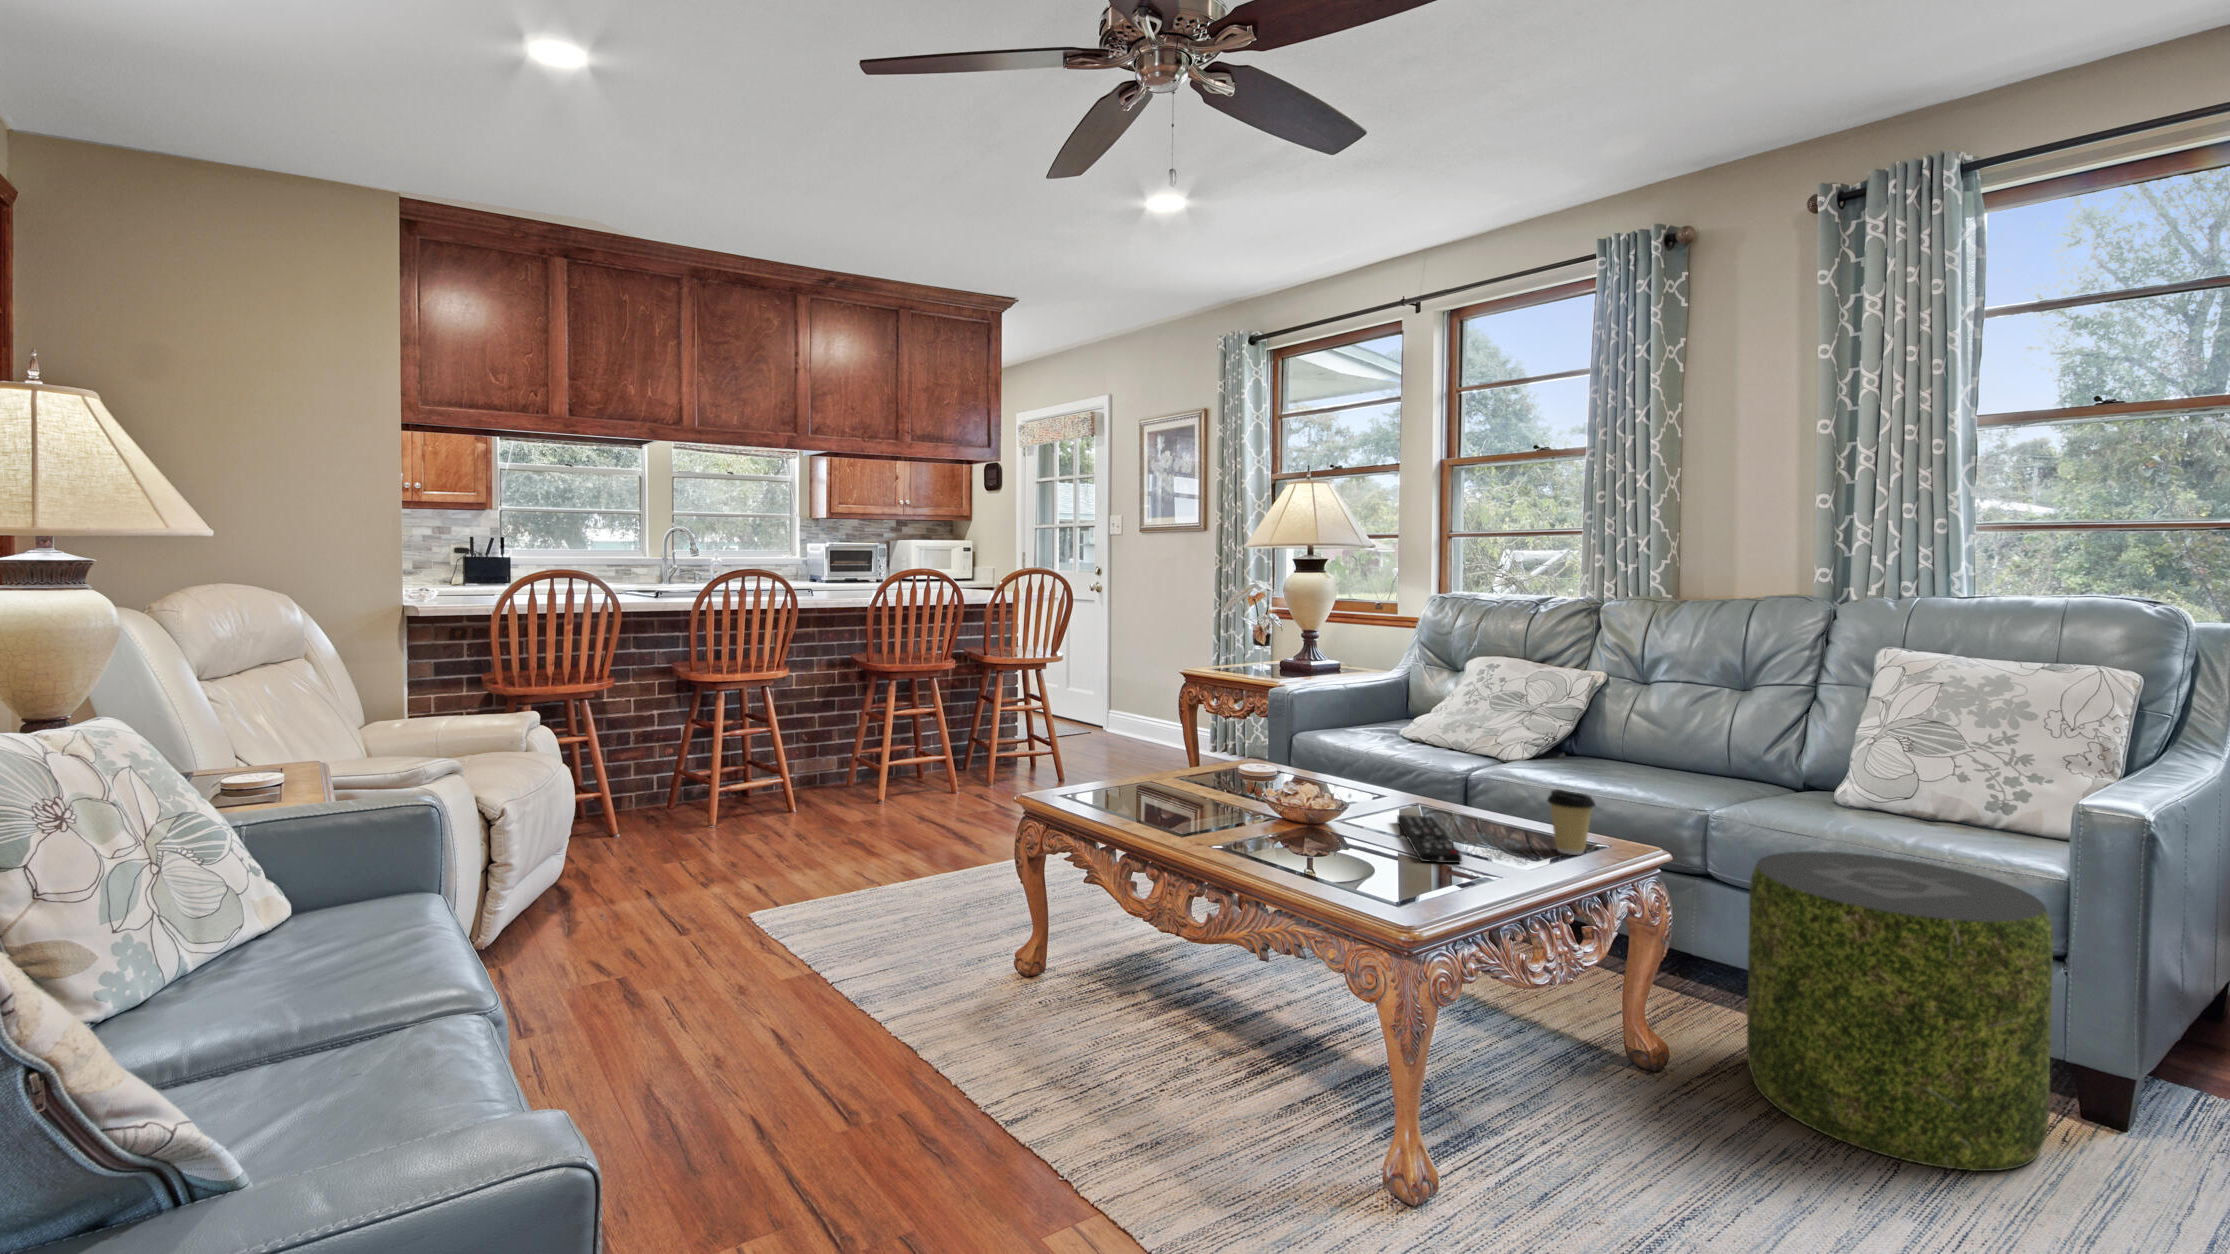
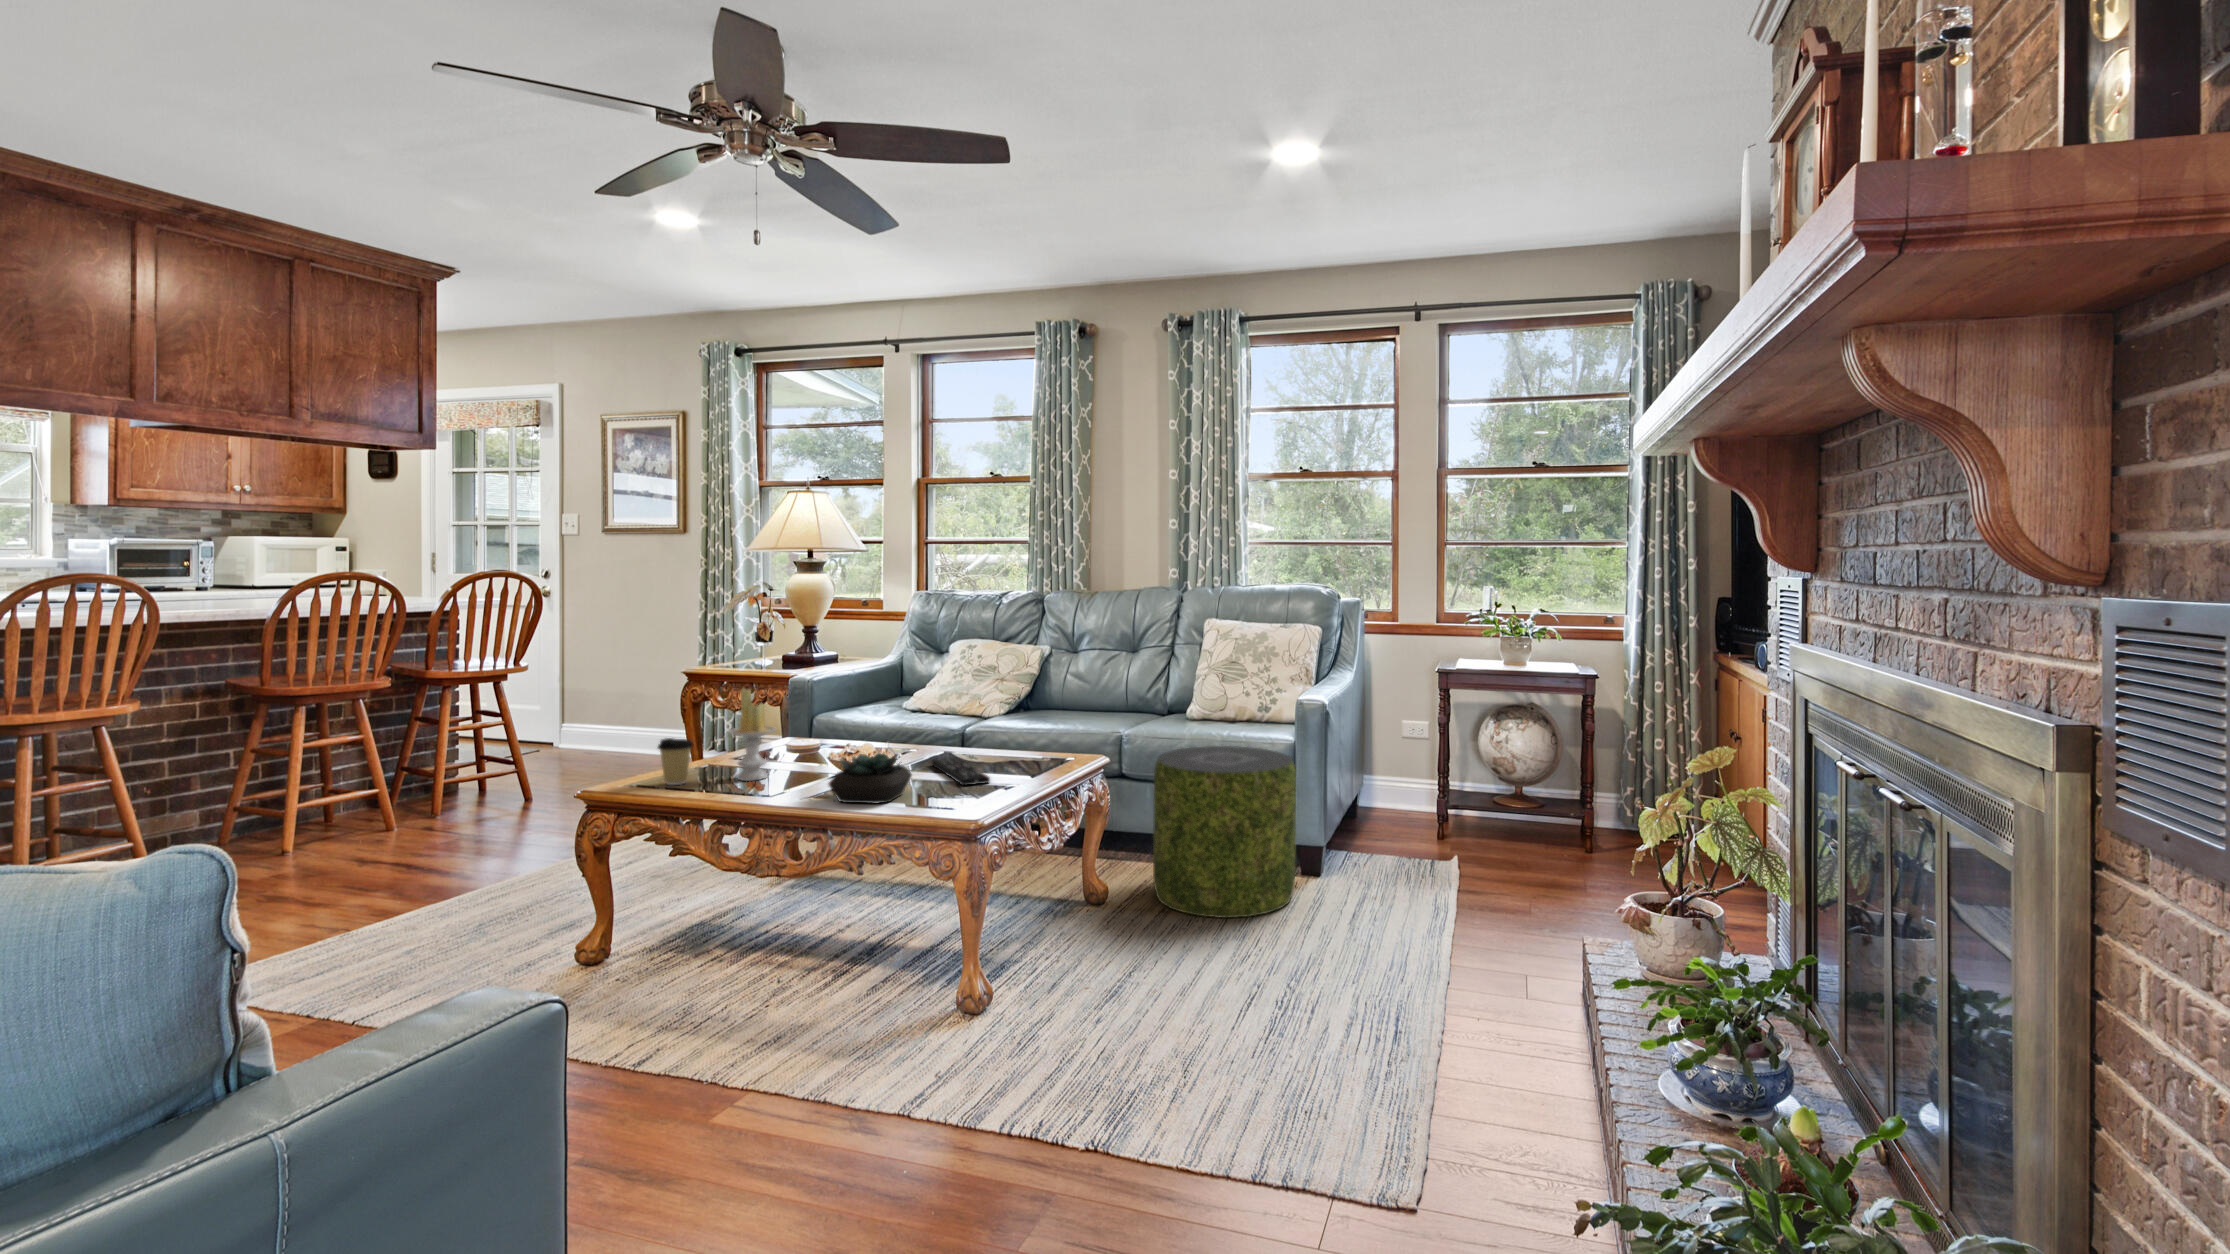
candle: none [1157,703,1211,811] -> present [728,689,776,781]
coffee cup: present [1547,790,1595,855] -> present [658,738,693,785]
succulent plant: none [1242,799,1351,870] -> present [829,753,912,804]

